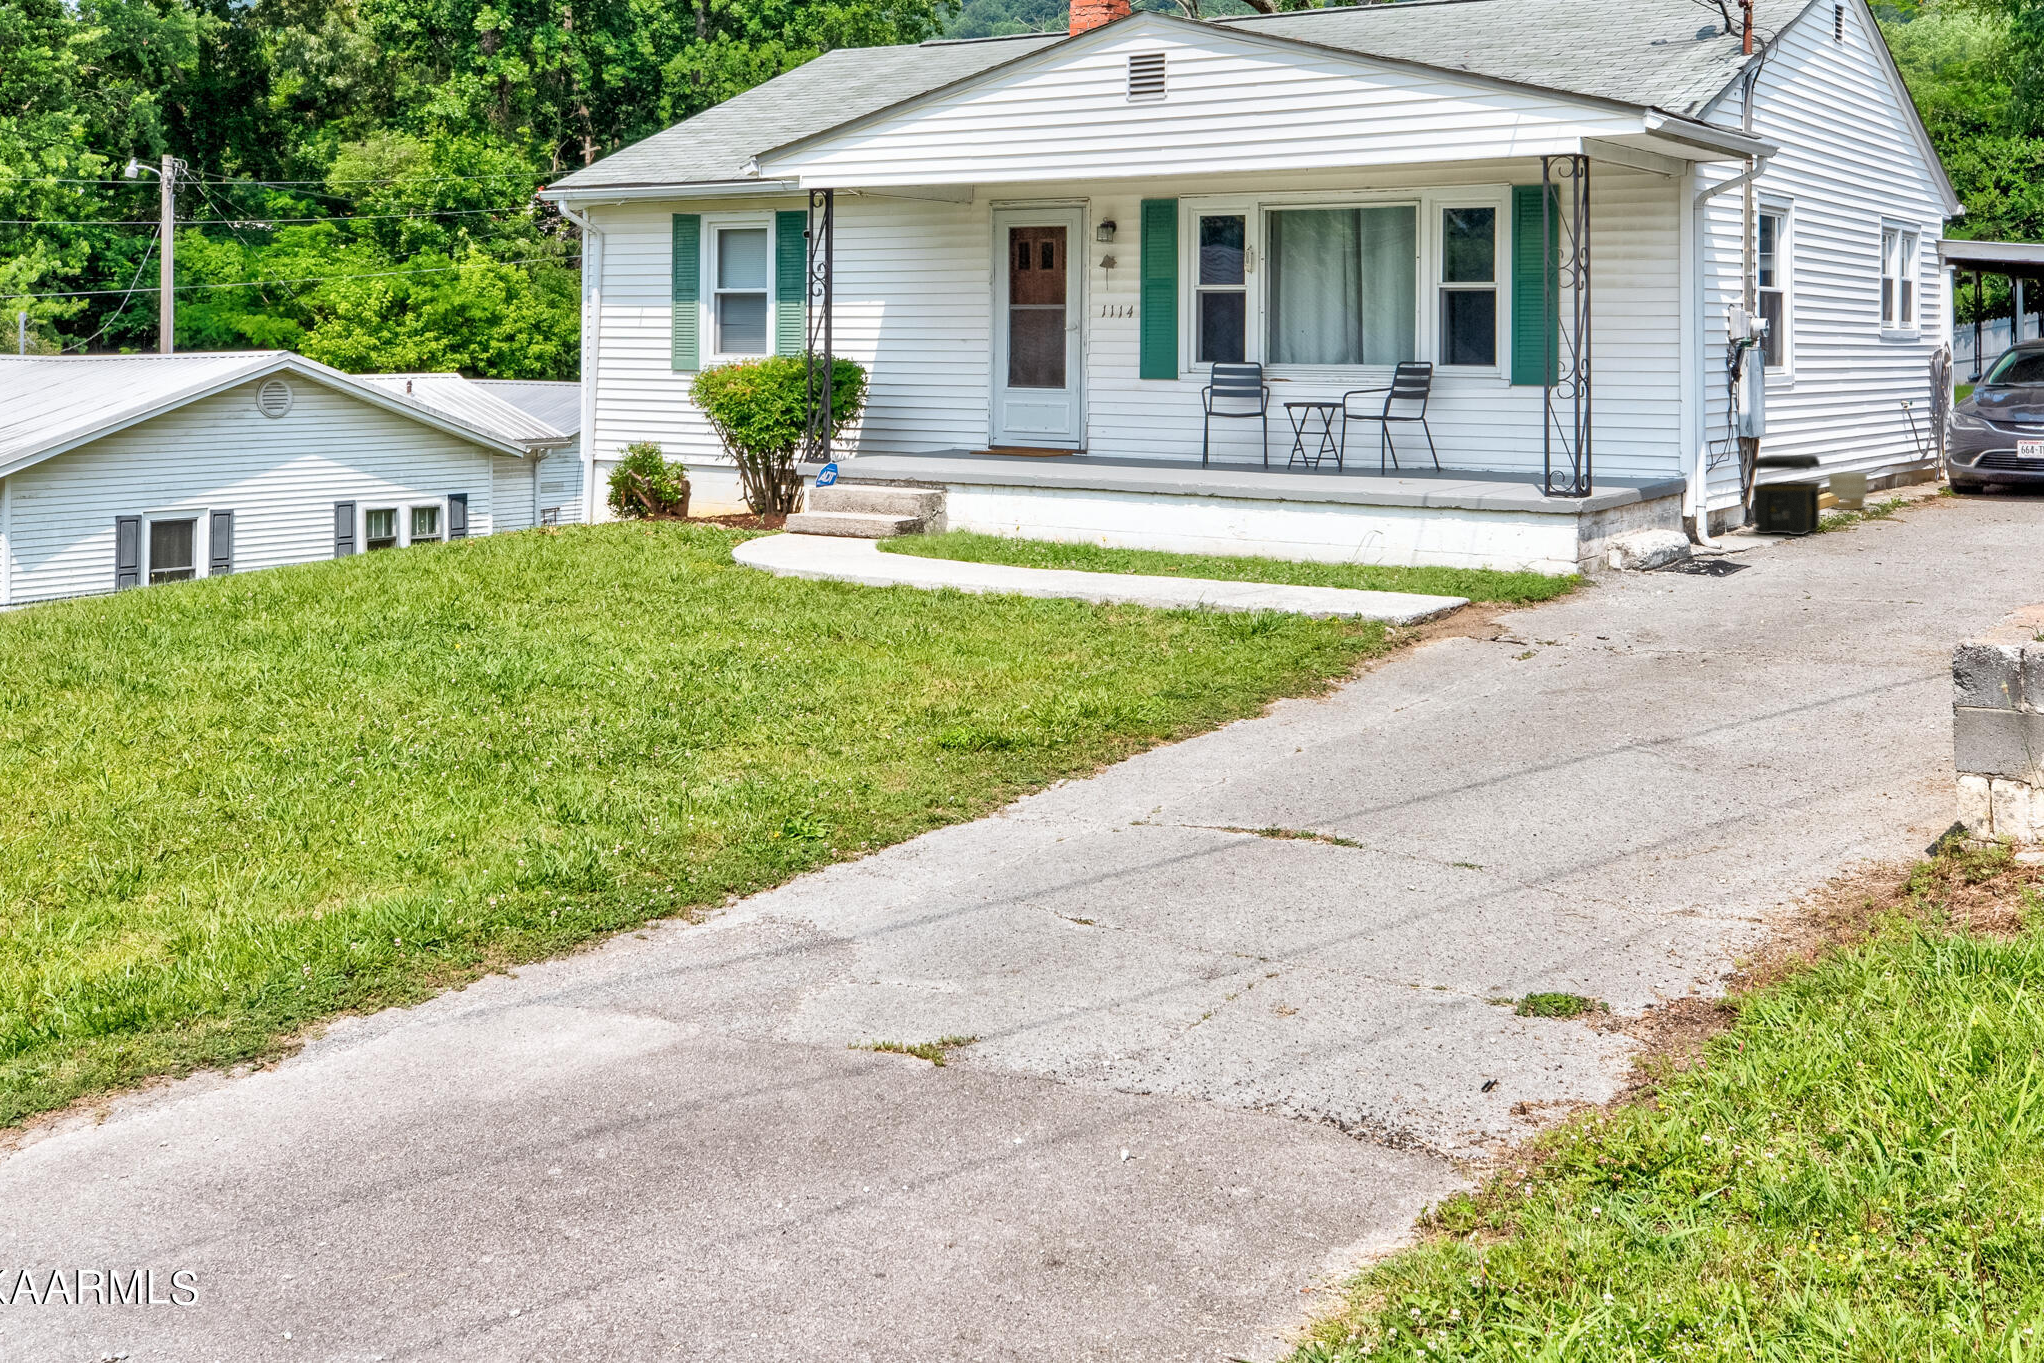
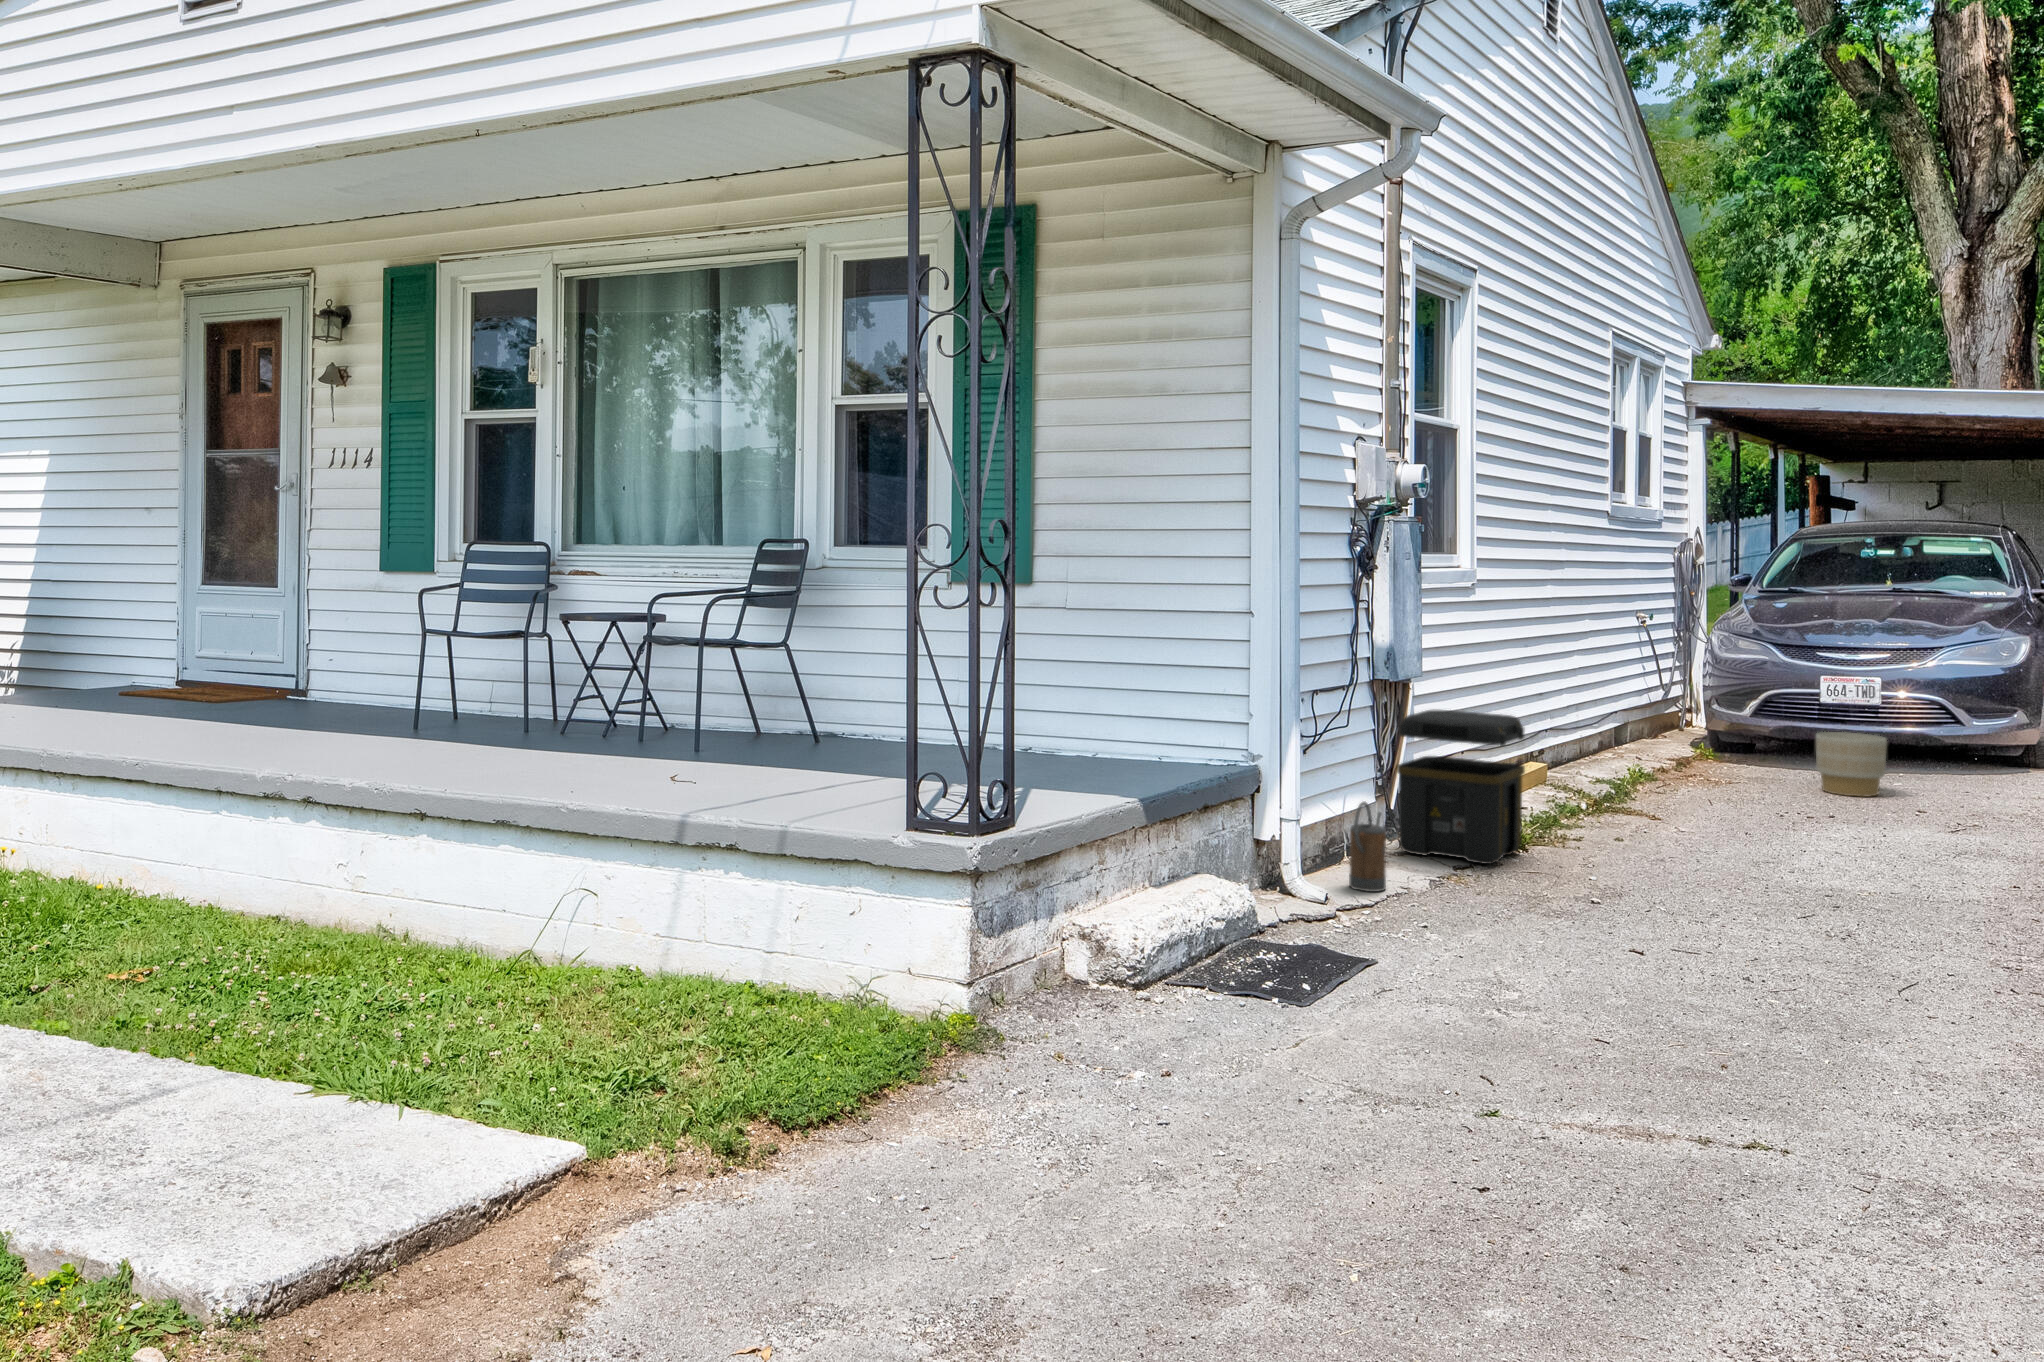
planter: present [1829,472,1867,510] -> present [1816,732,1887,797]
watering can: none [1730,499,1749,545] -> present [1349,802,1386,892]

